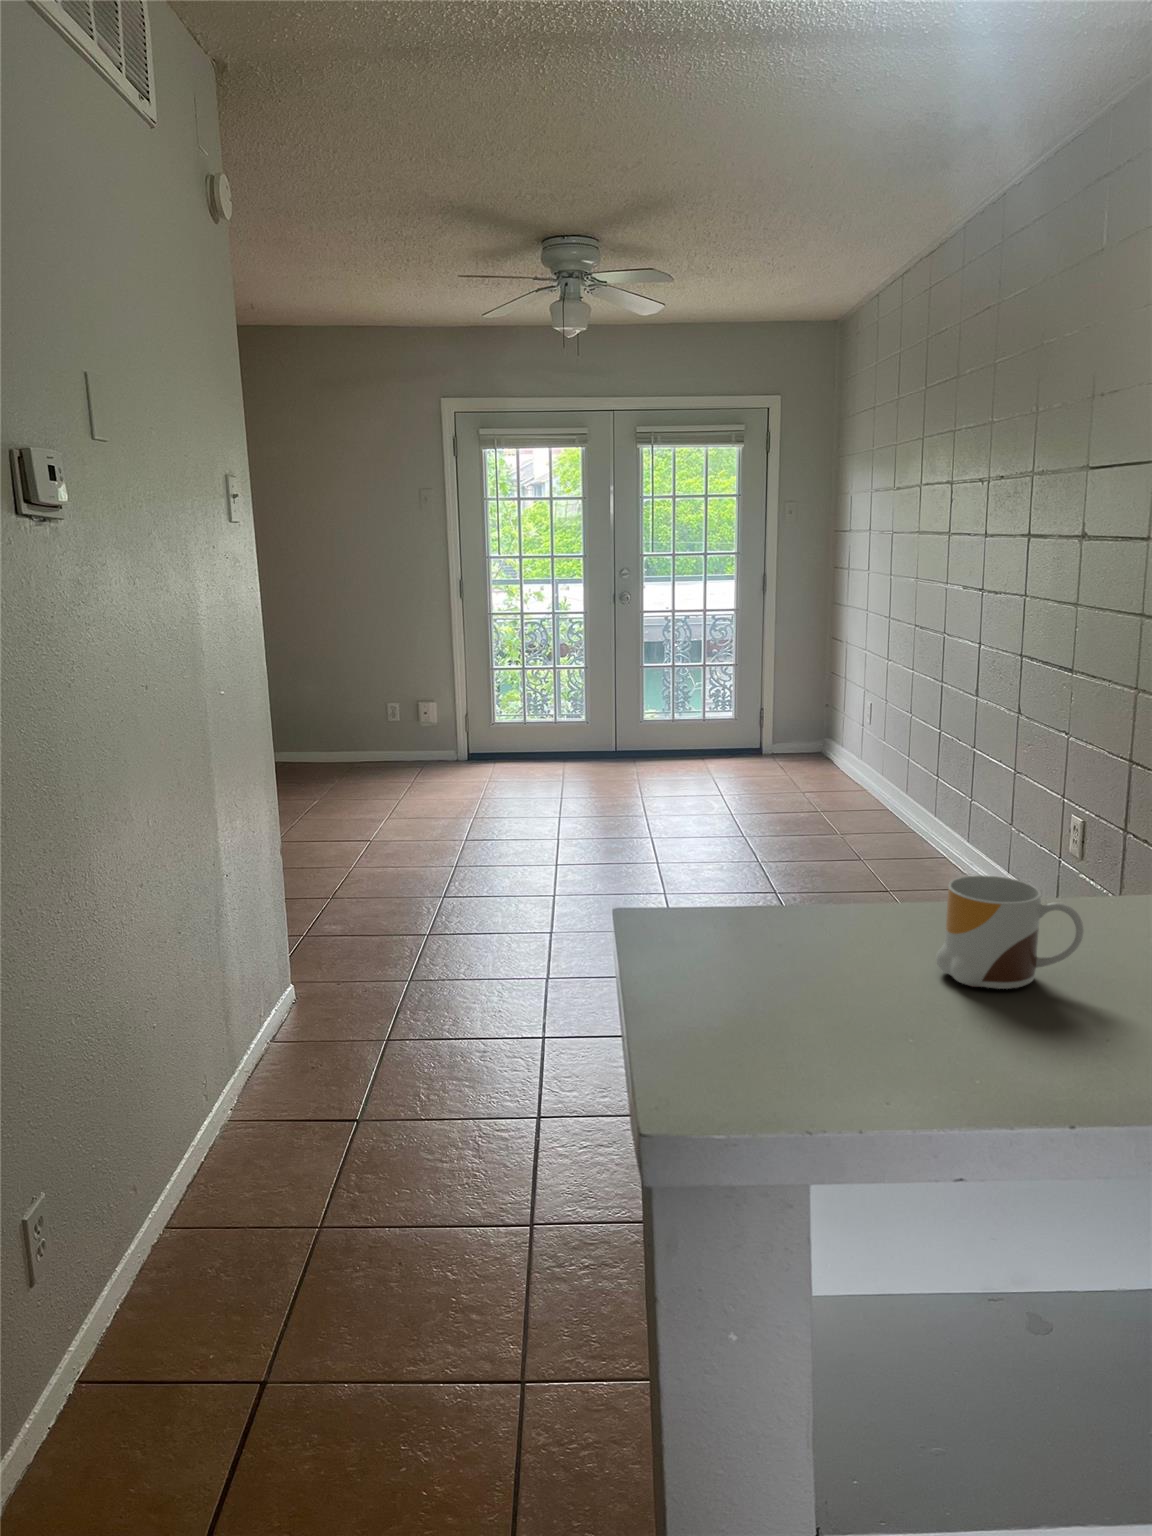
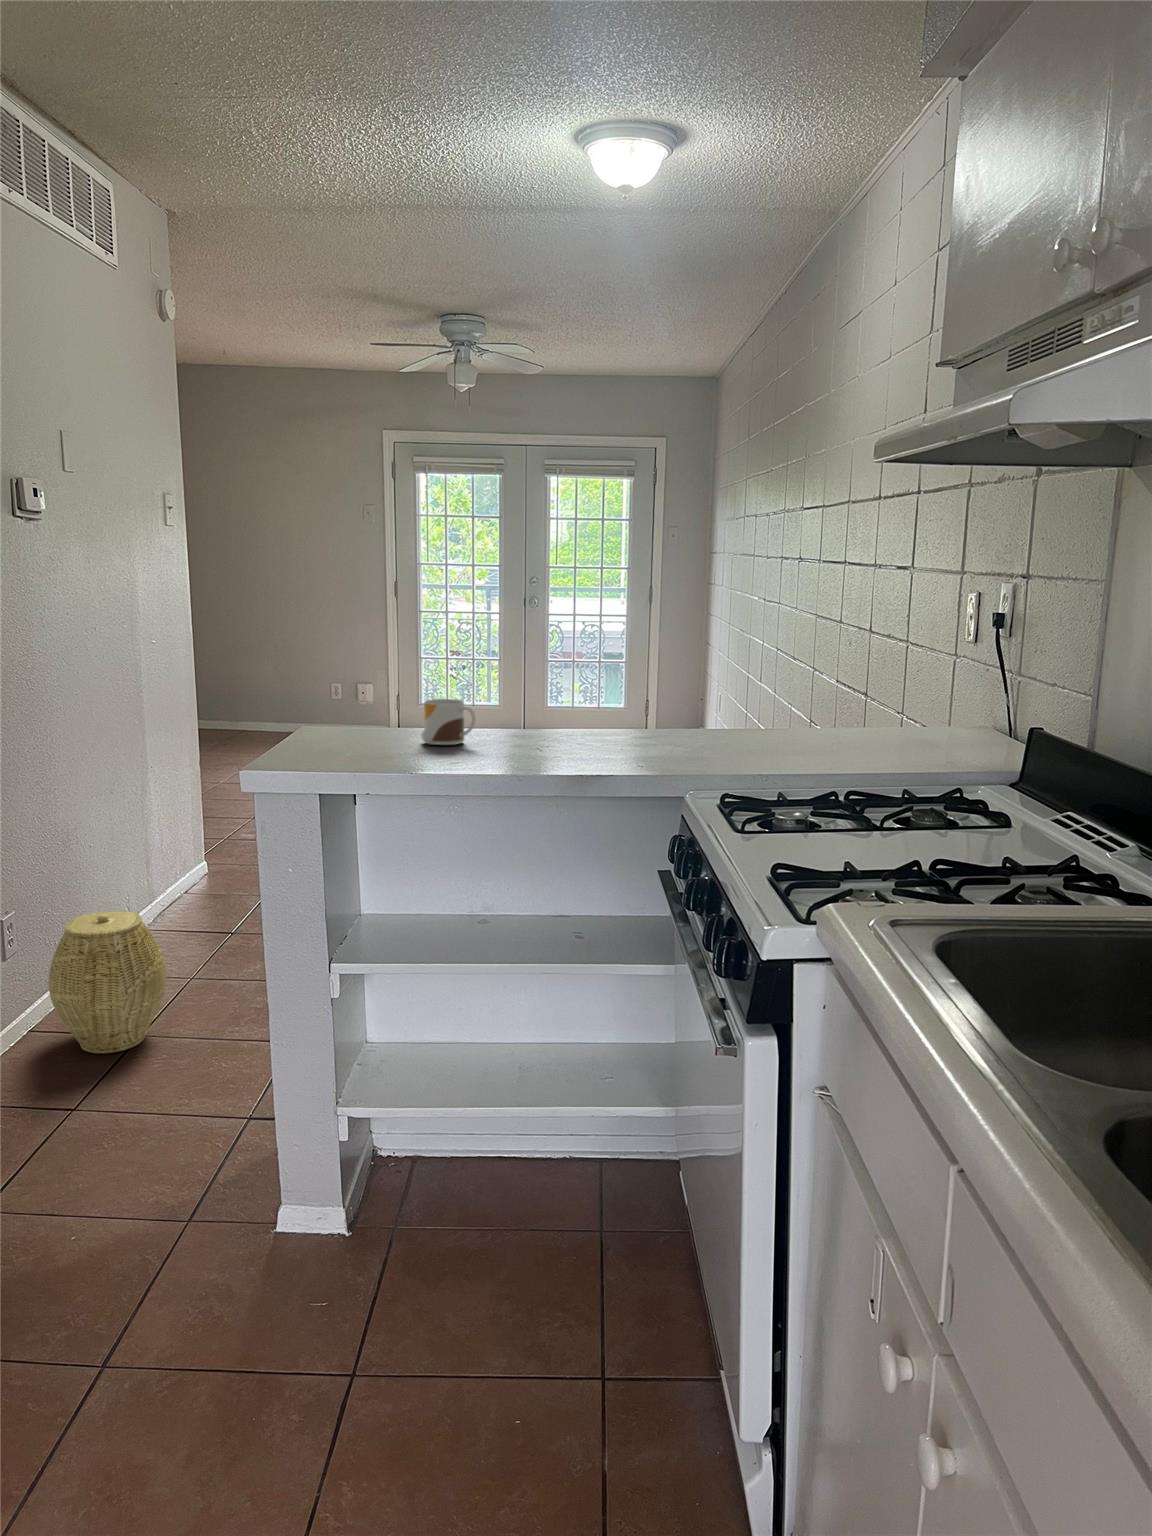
woven basket: none [112,1169,304,1428] -> present [48,911,166,1053]

